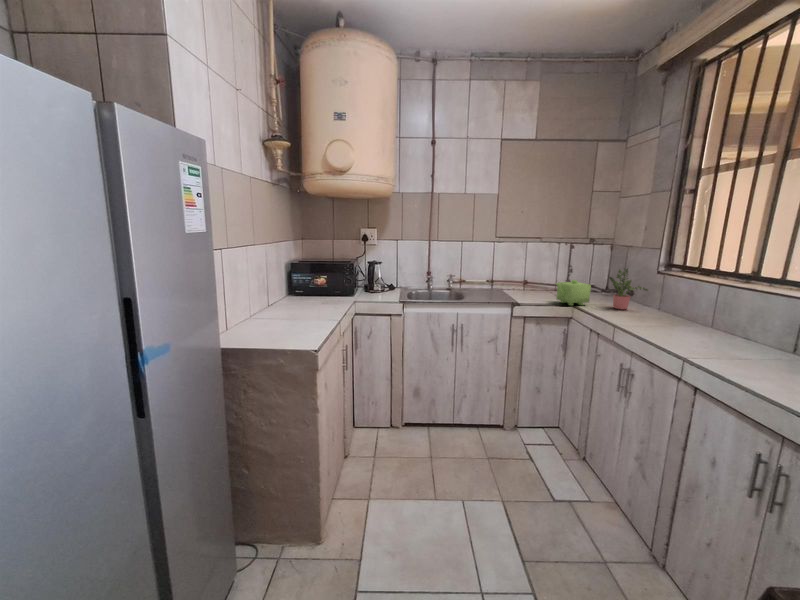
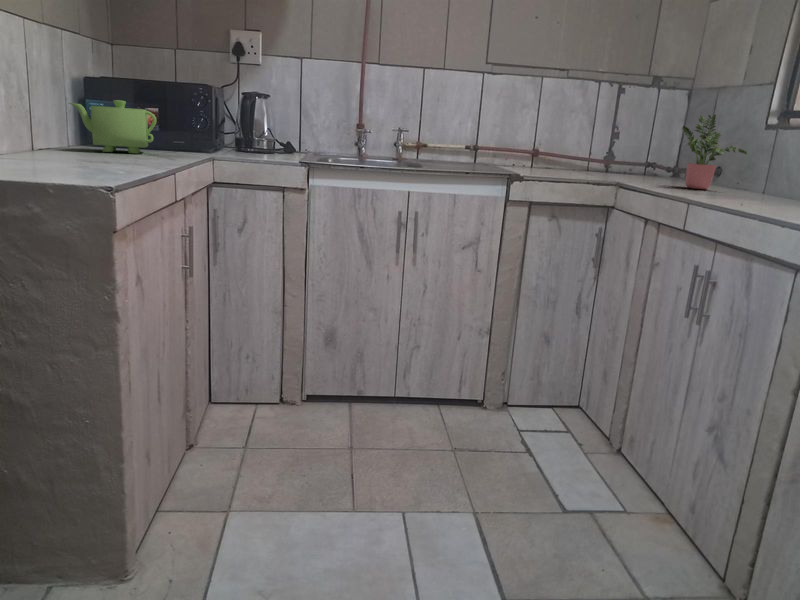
teapot: present [555,280,591,306] -> present [70,100,156,154]

